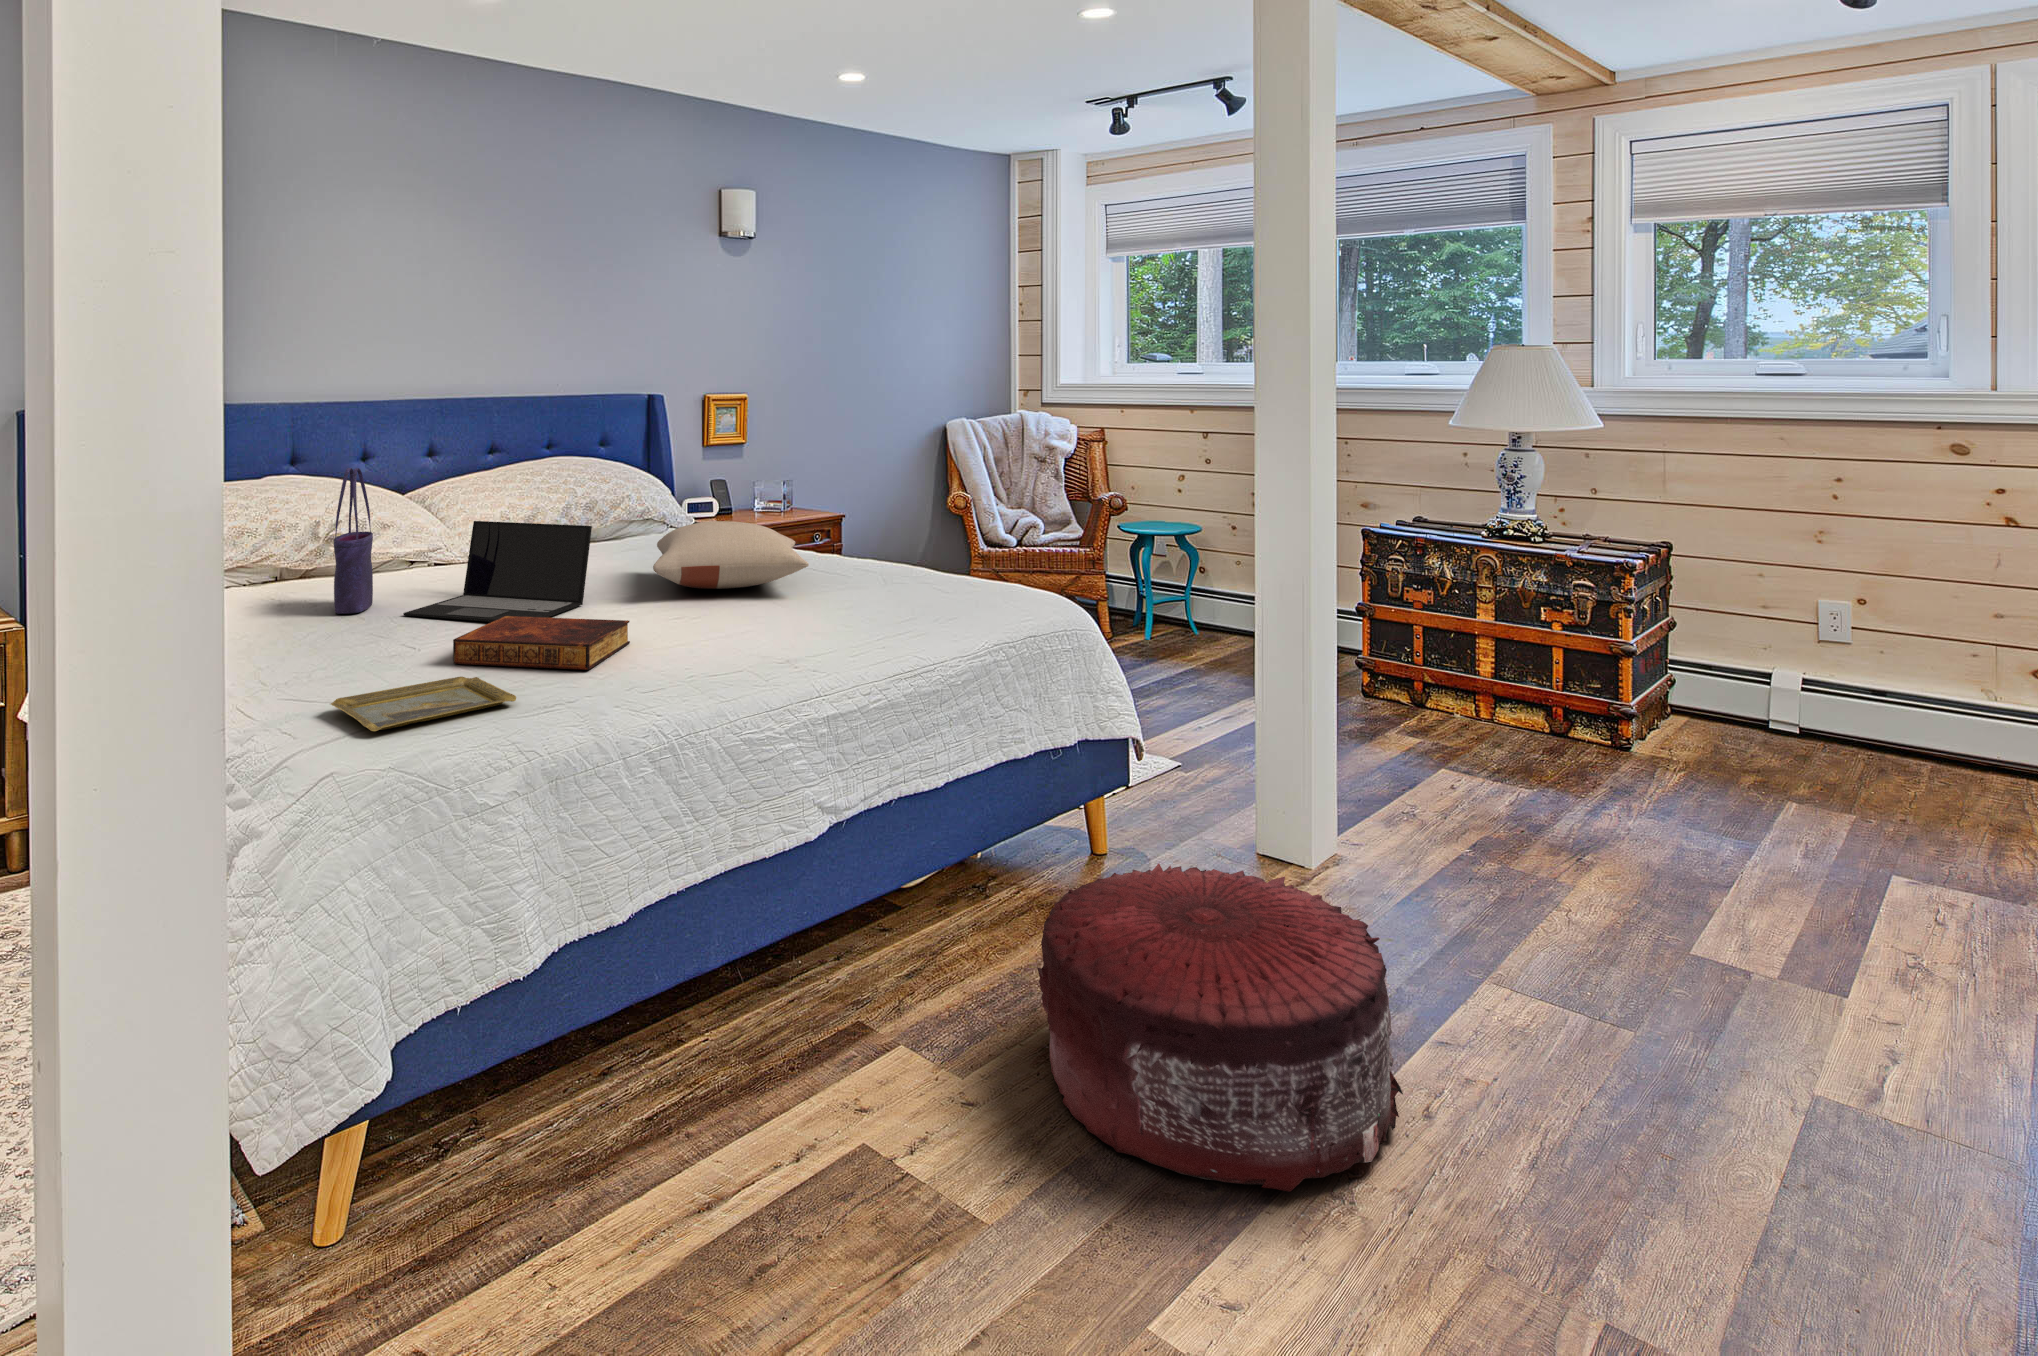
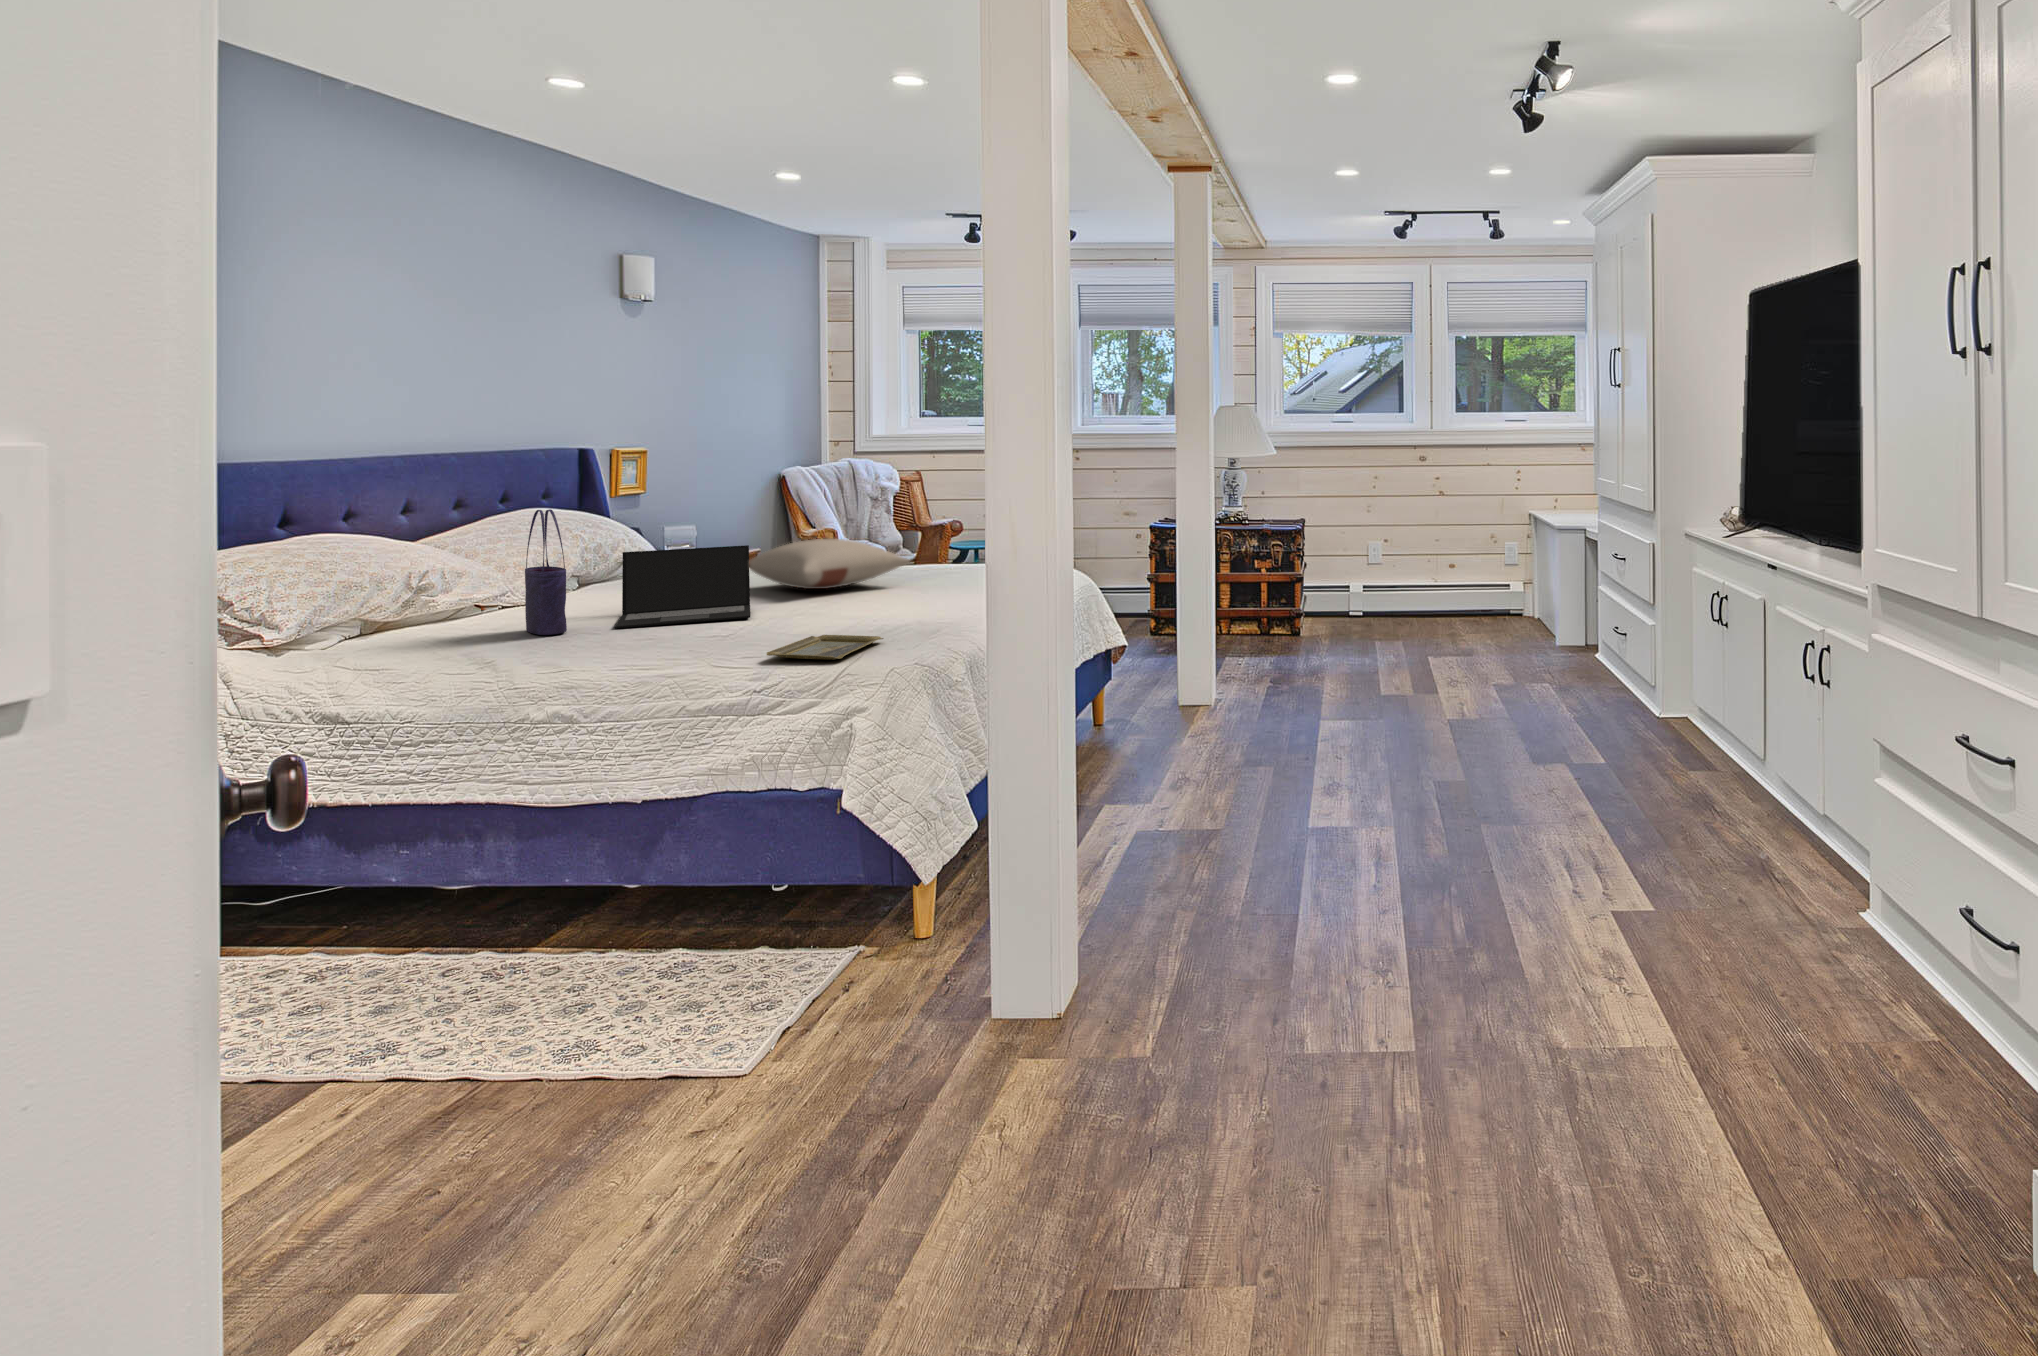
book: present [453,616,630,670] -> none [752,599,877,637]
pouf: present [1037,863,1403,1192] -> none [1170,677,1340,801]

